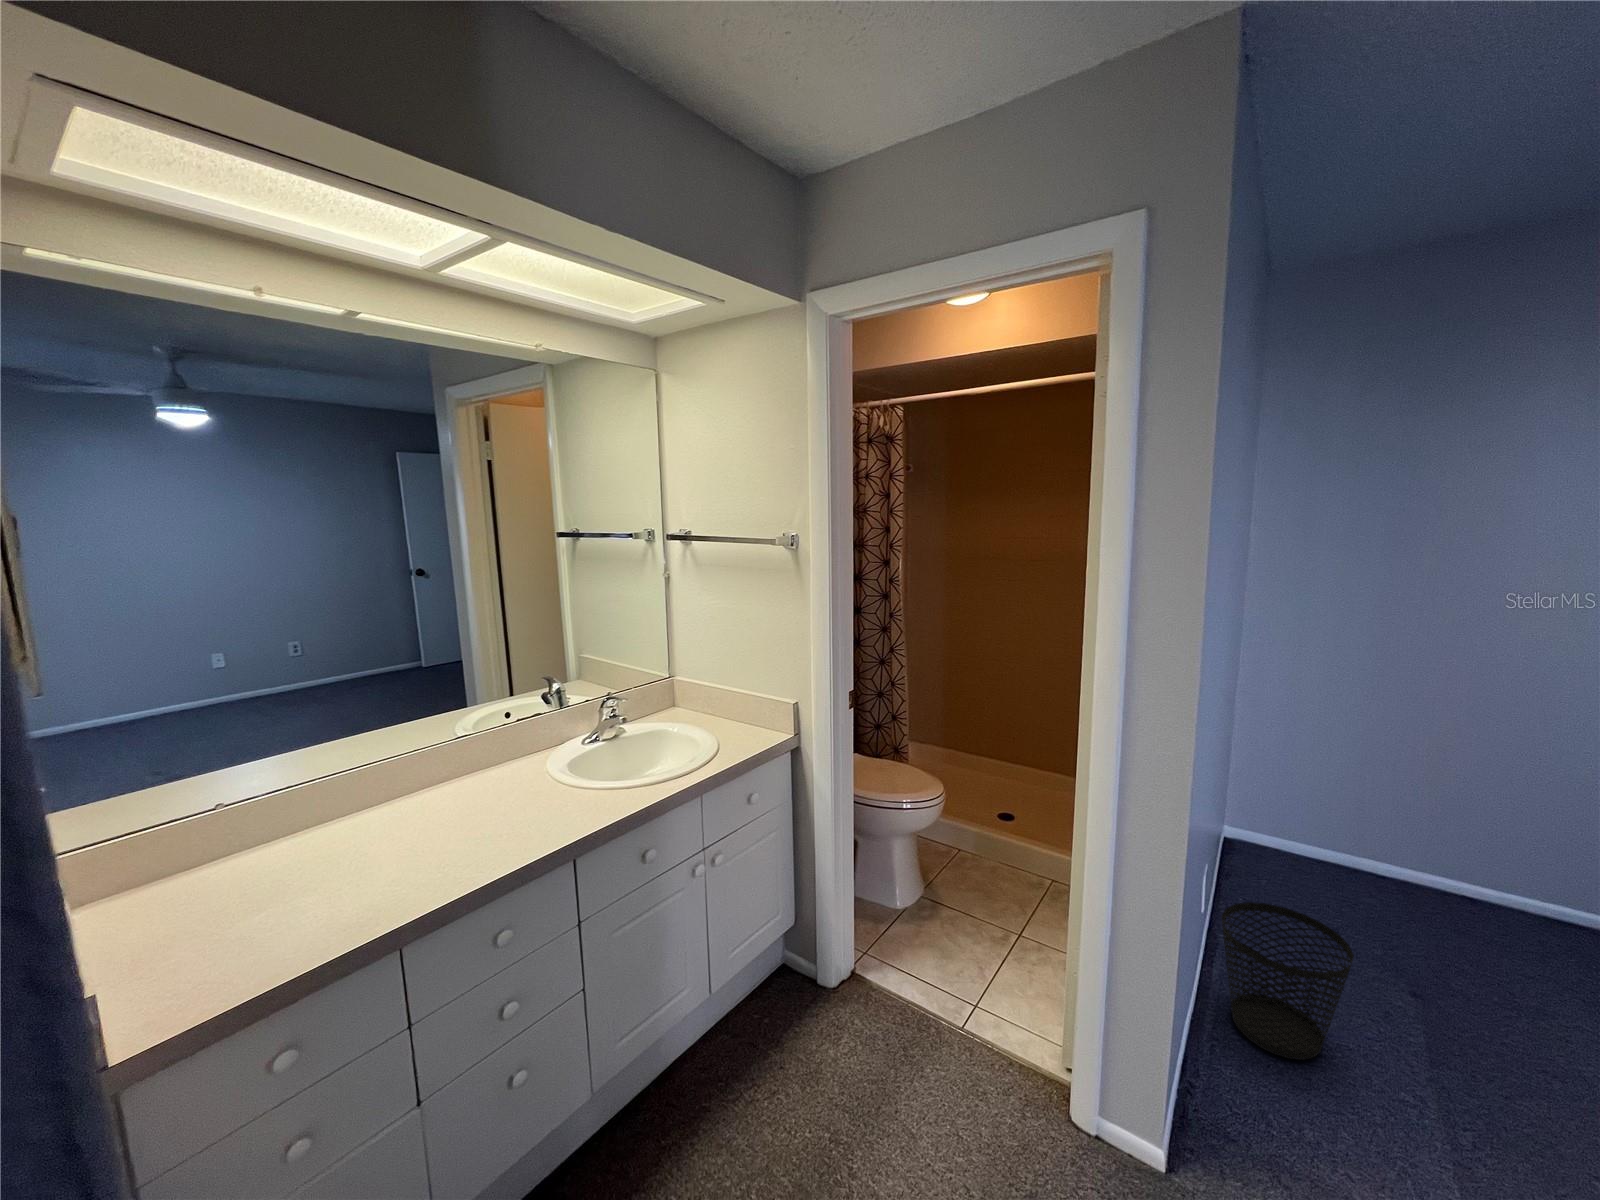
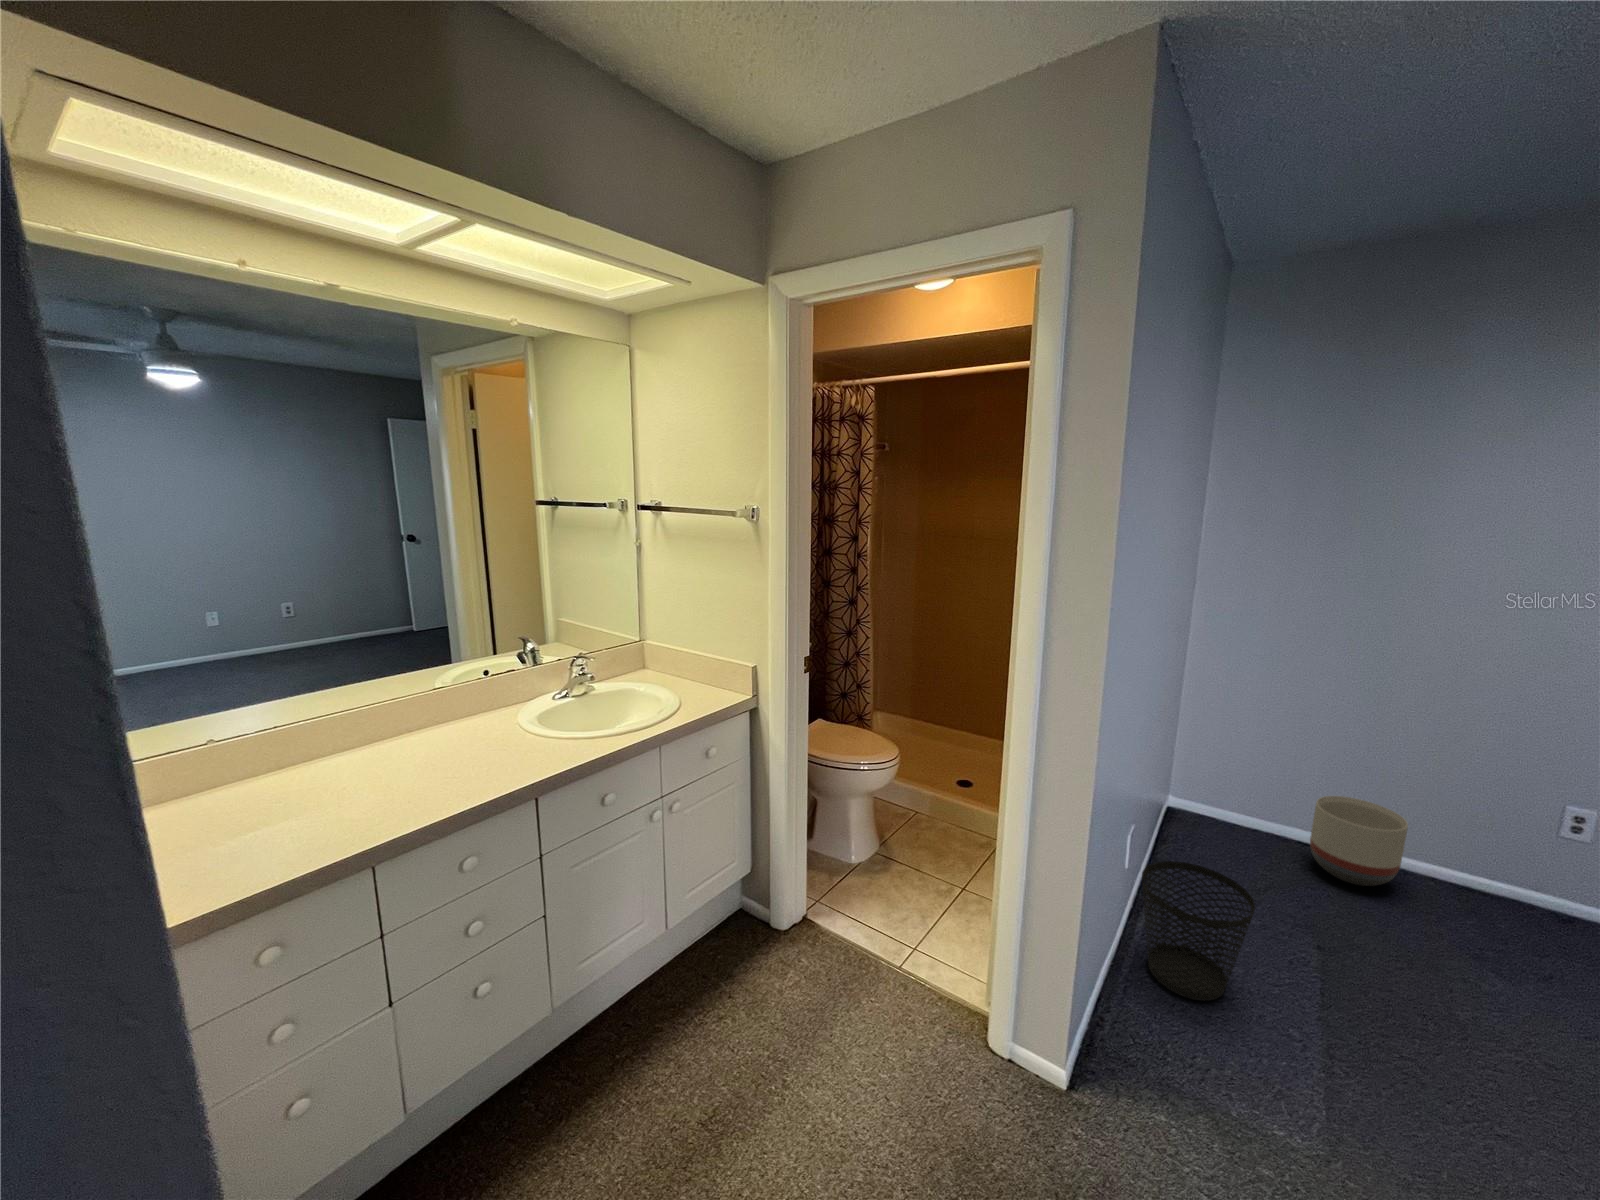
planter: none [1385,822,1494,920] -> present [1310,796,1408,886]

